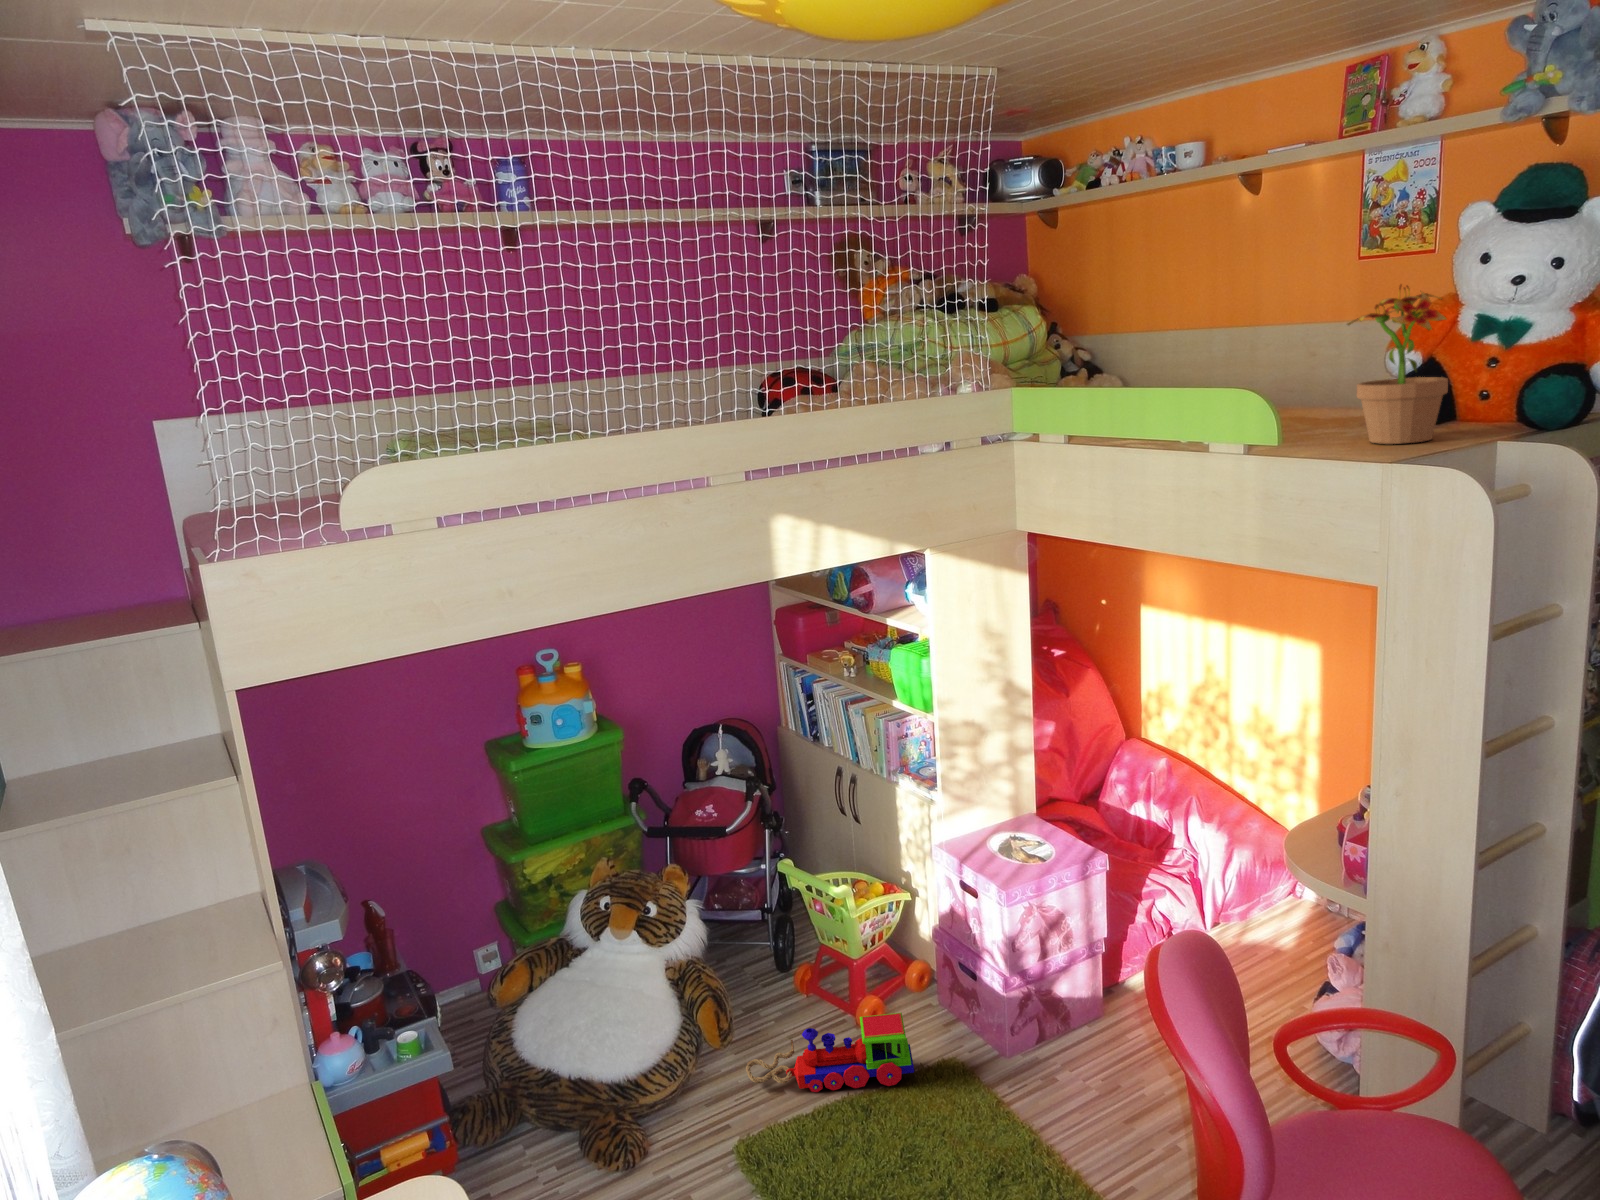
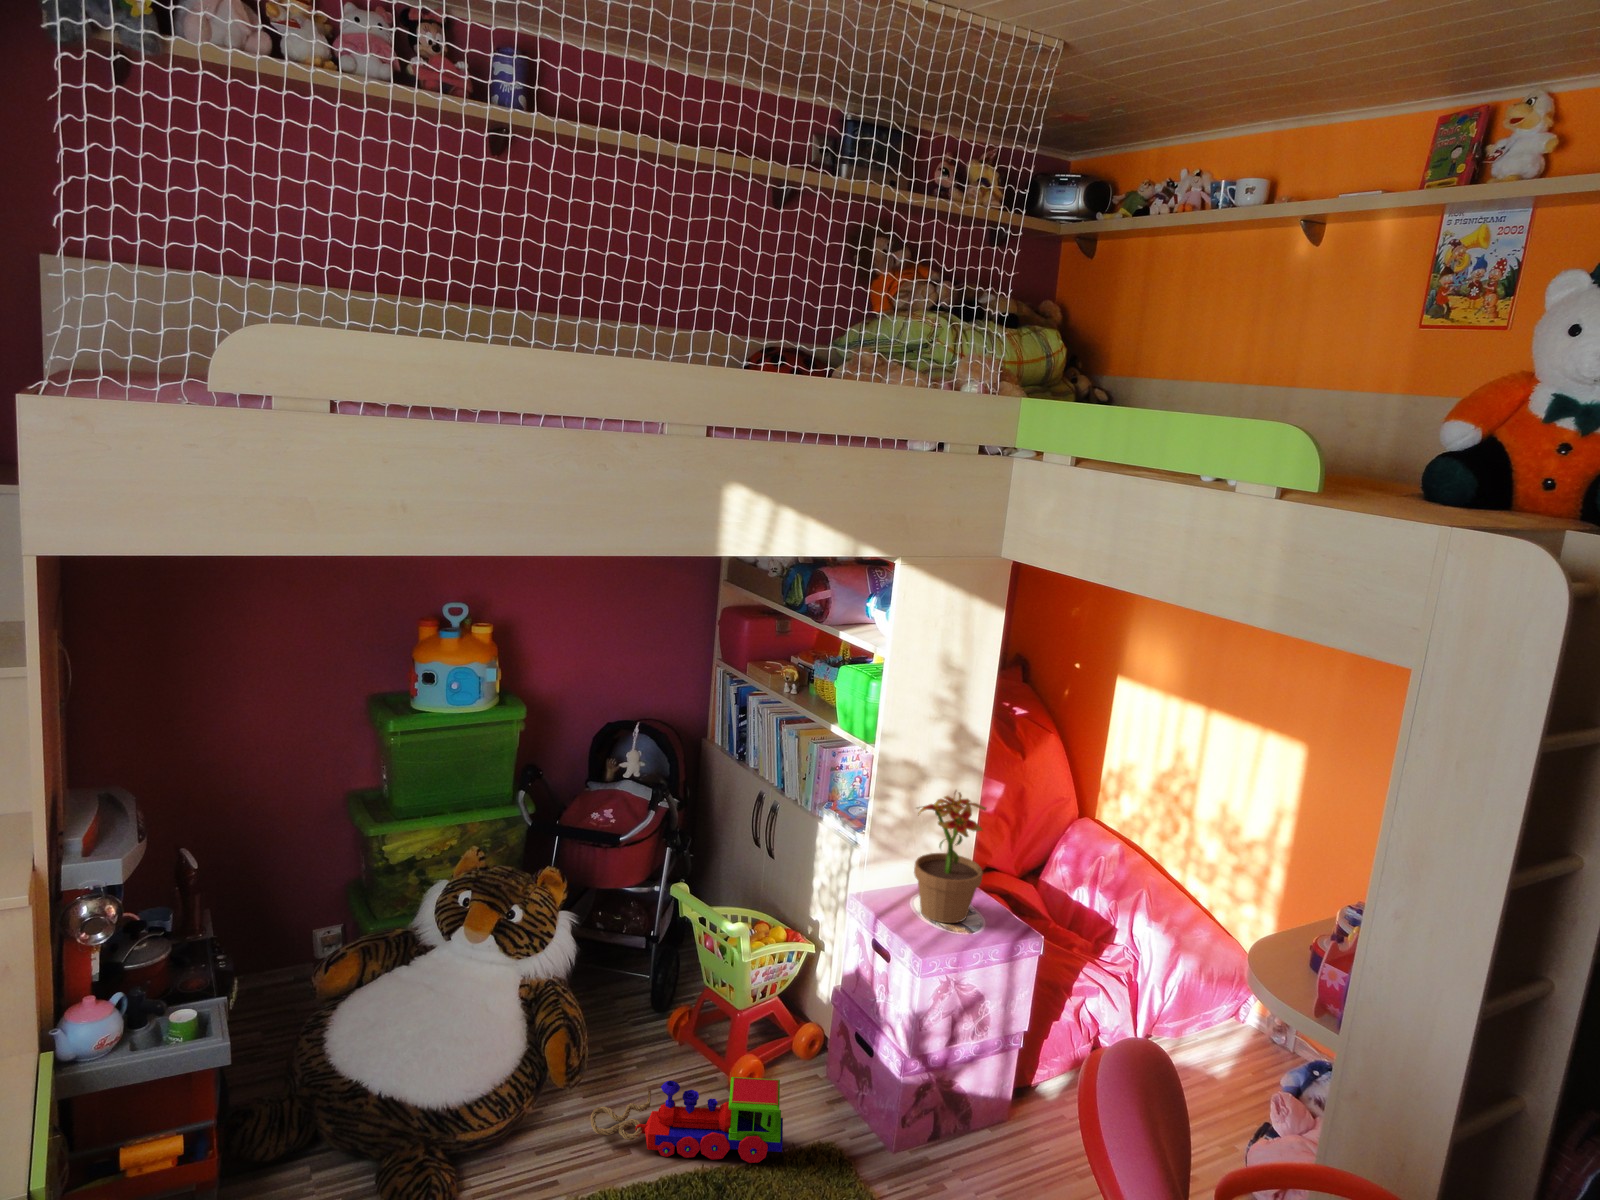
potted plant: present [1347,285,1448,444] -> present [914,791,986,923]

